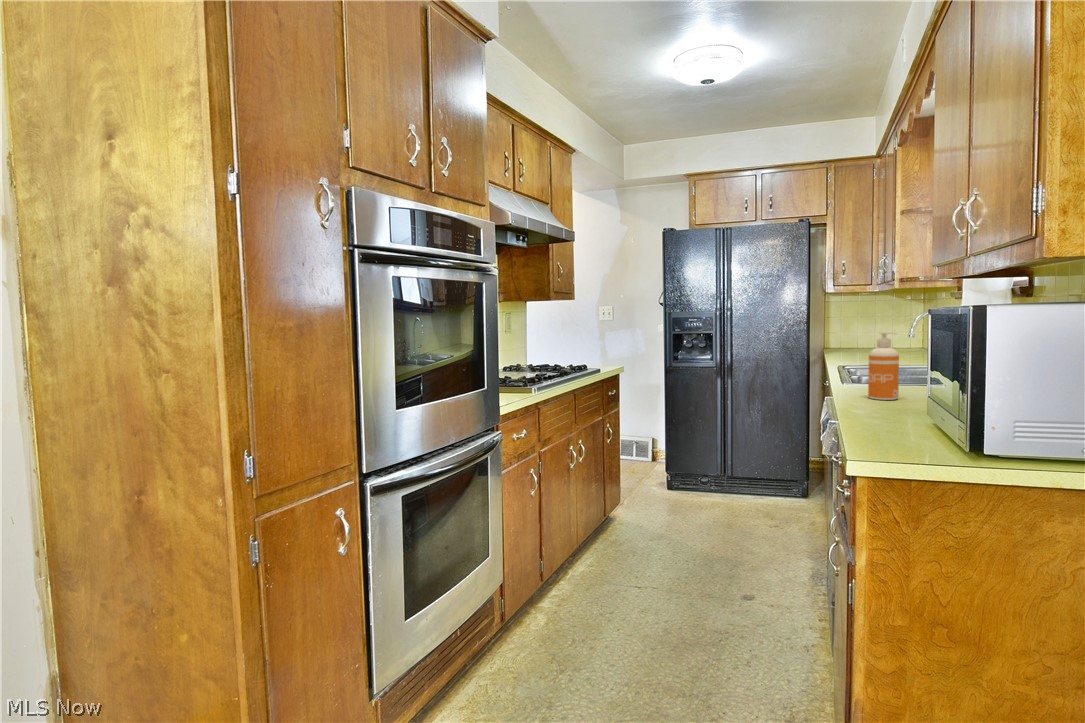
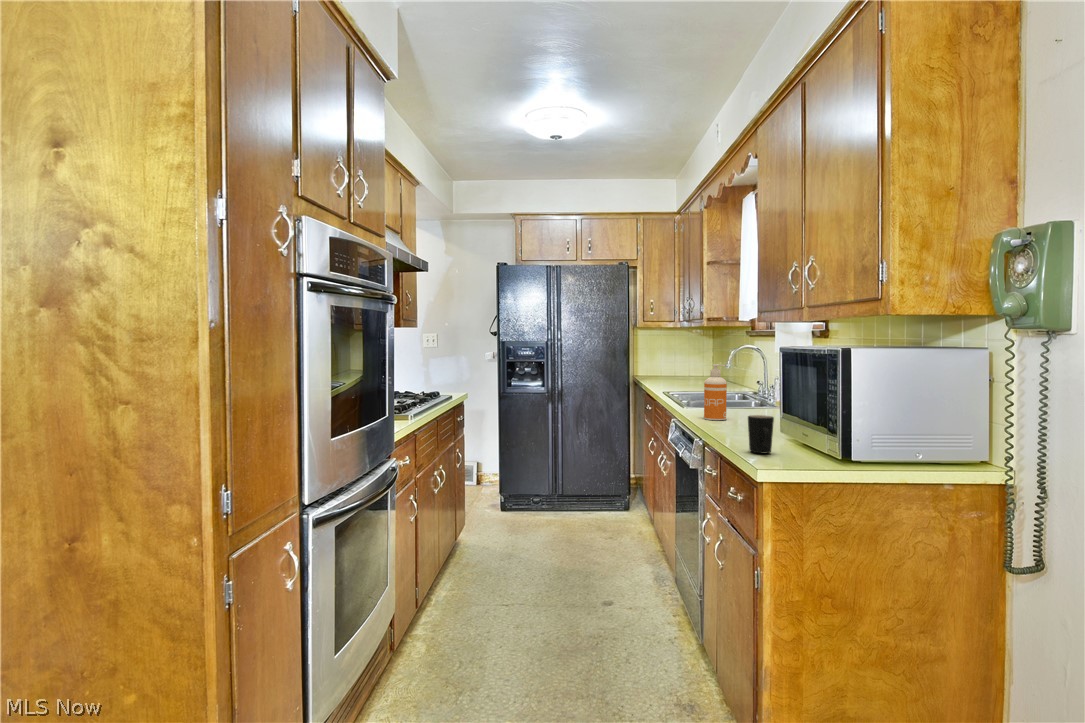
mug: none [889,395,926,443] -> present [748,415,774,453]

